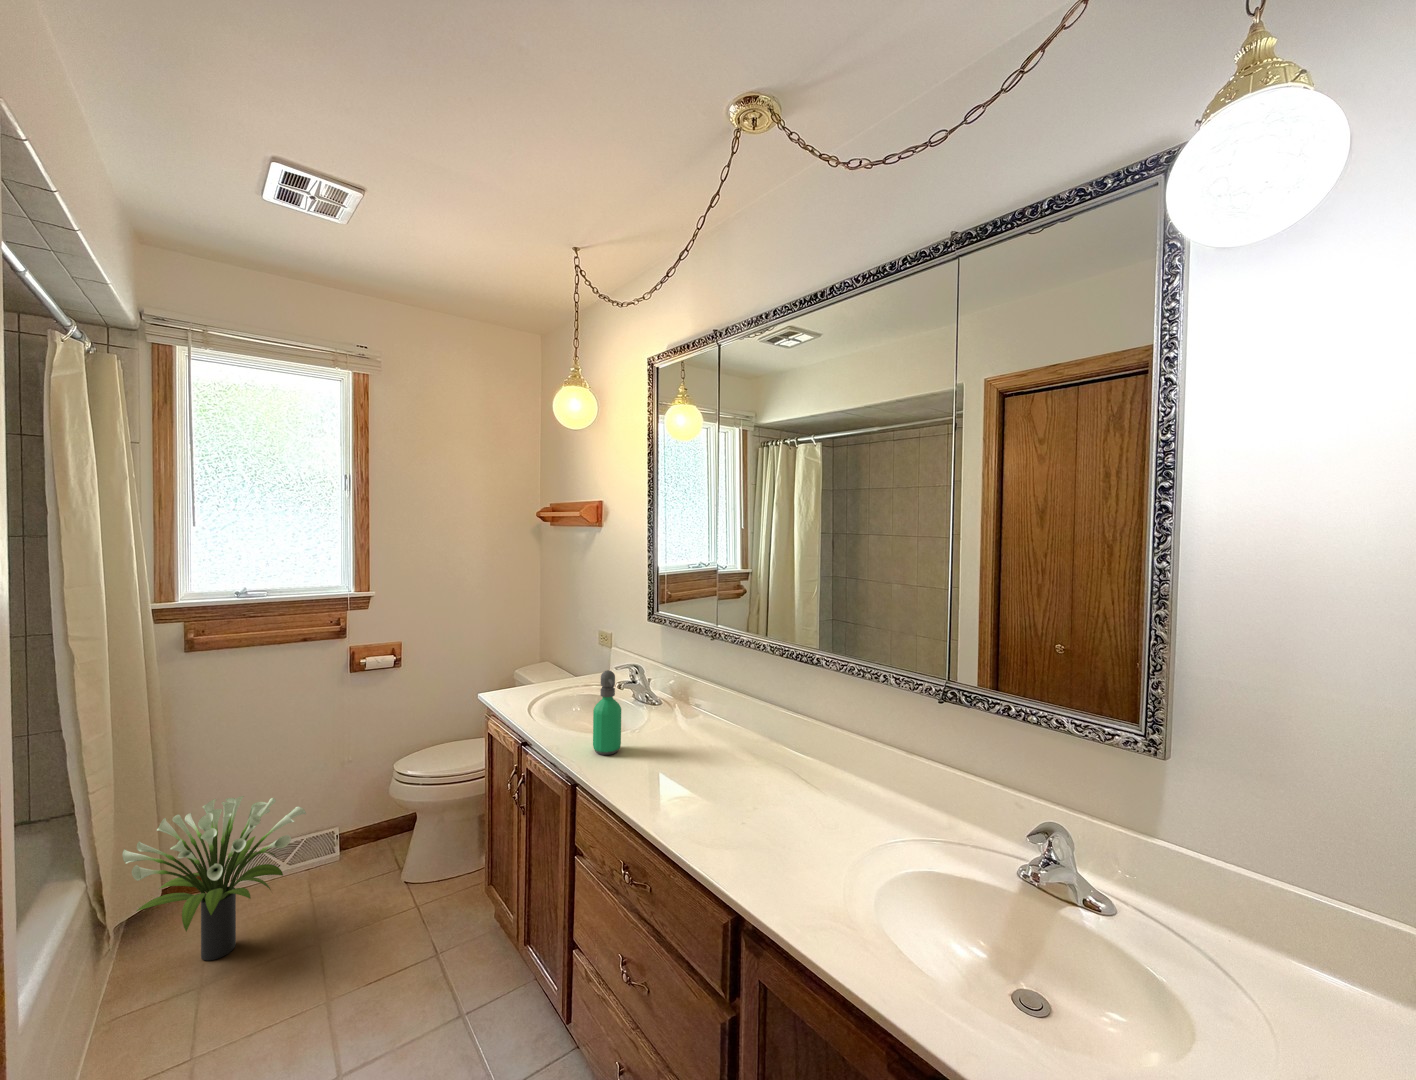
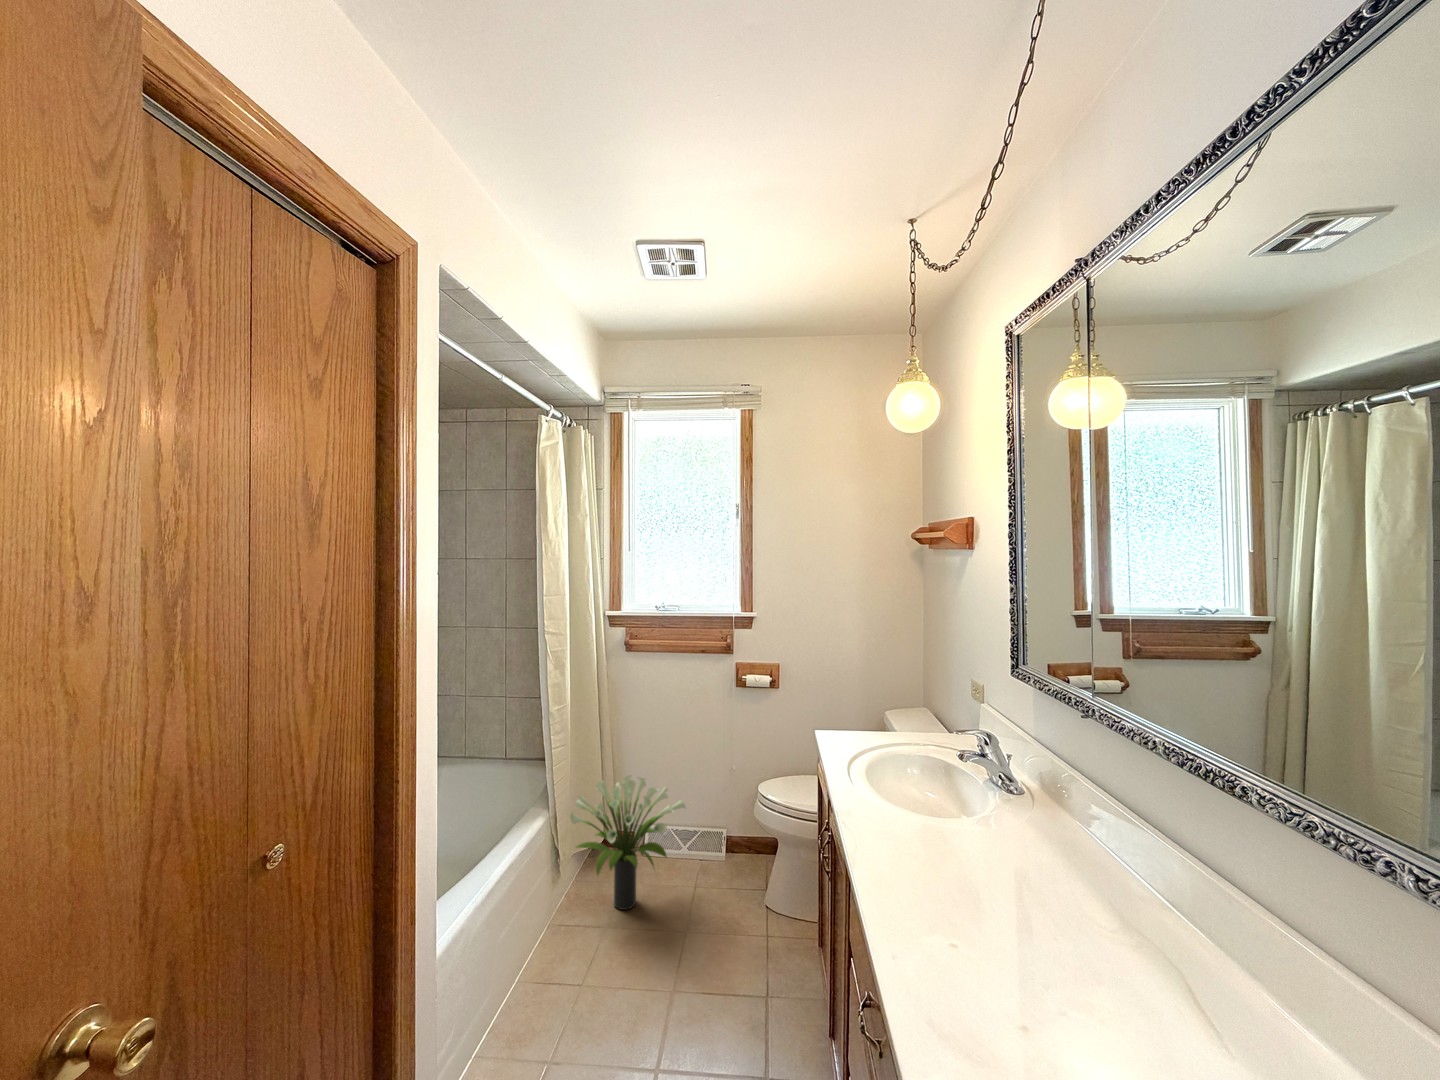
soap dispenser: present [593,670,621,755] -> none [880,731,918,842]

